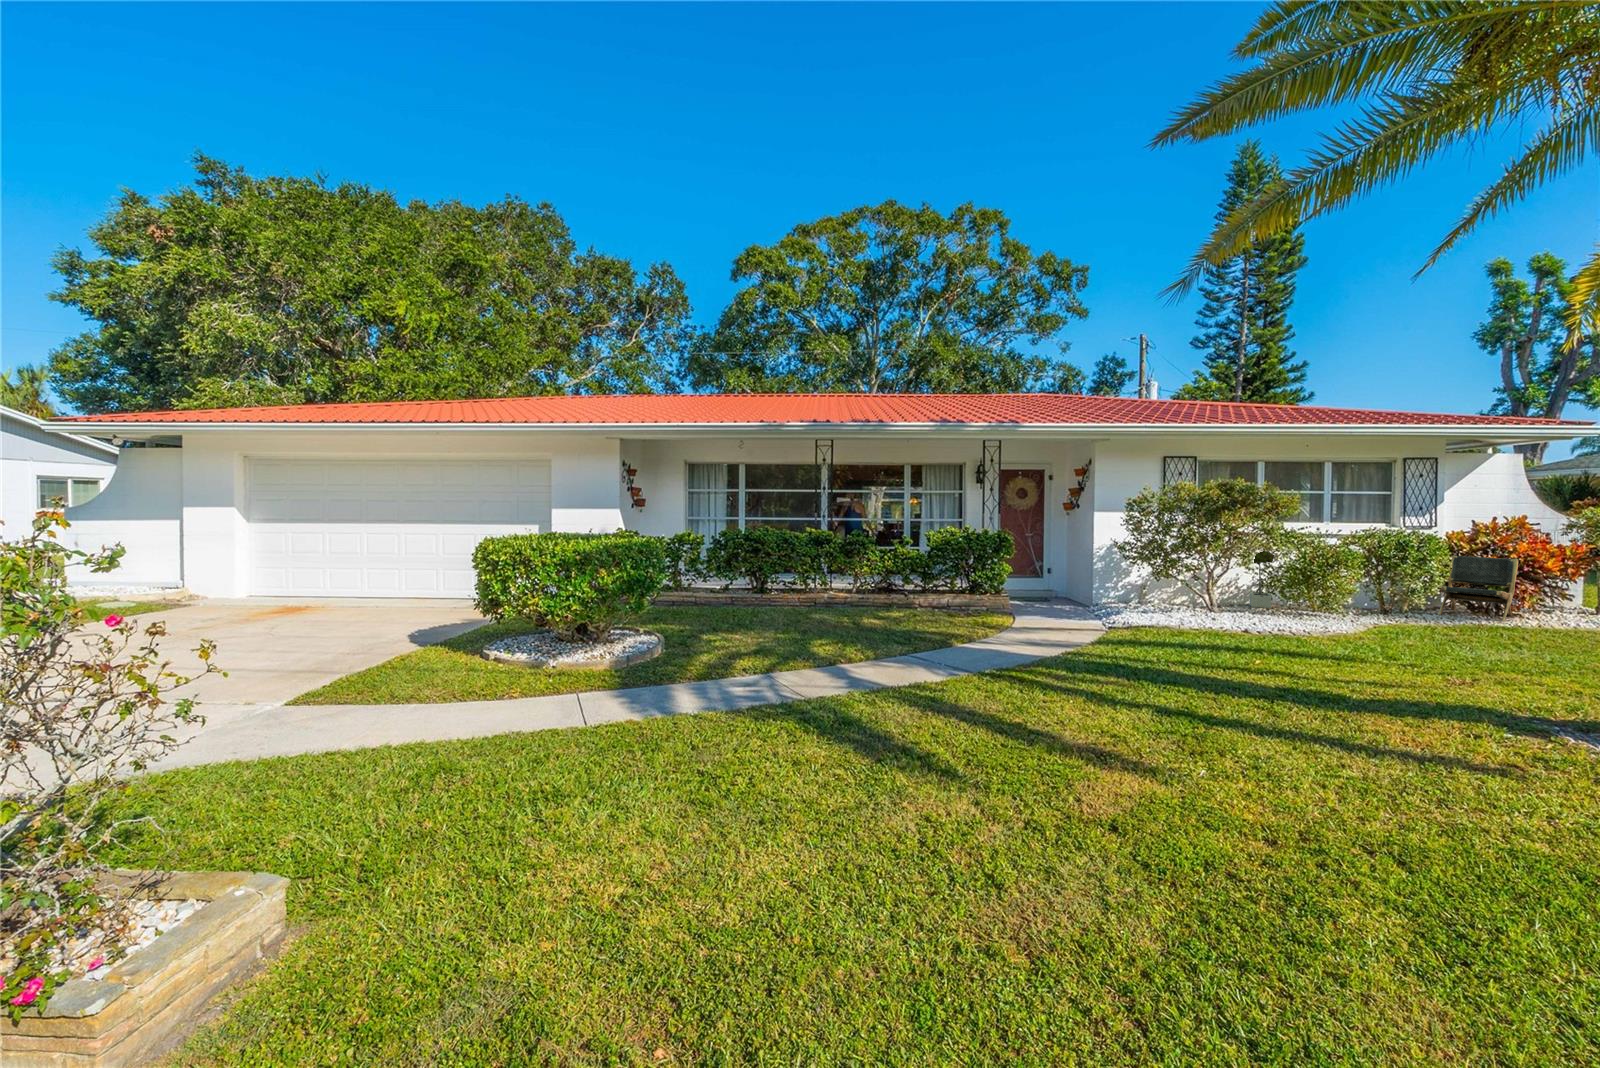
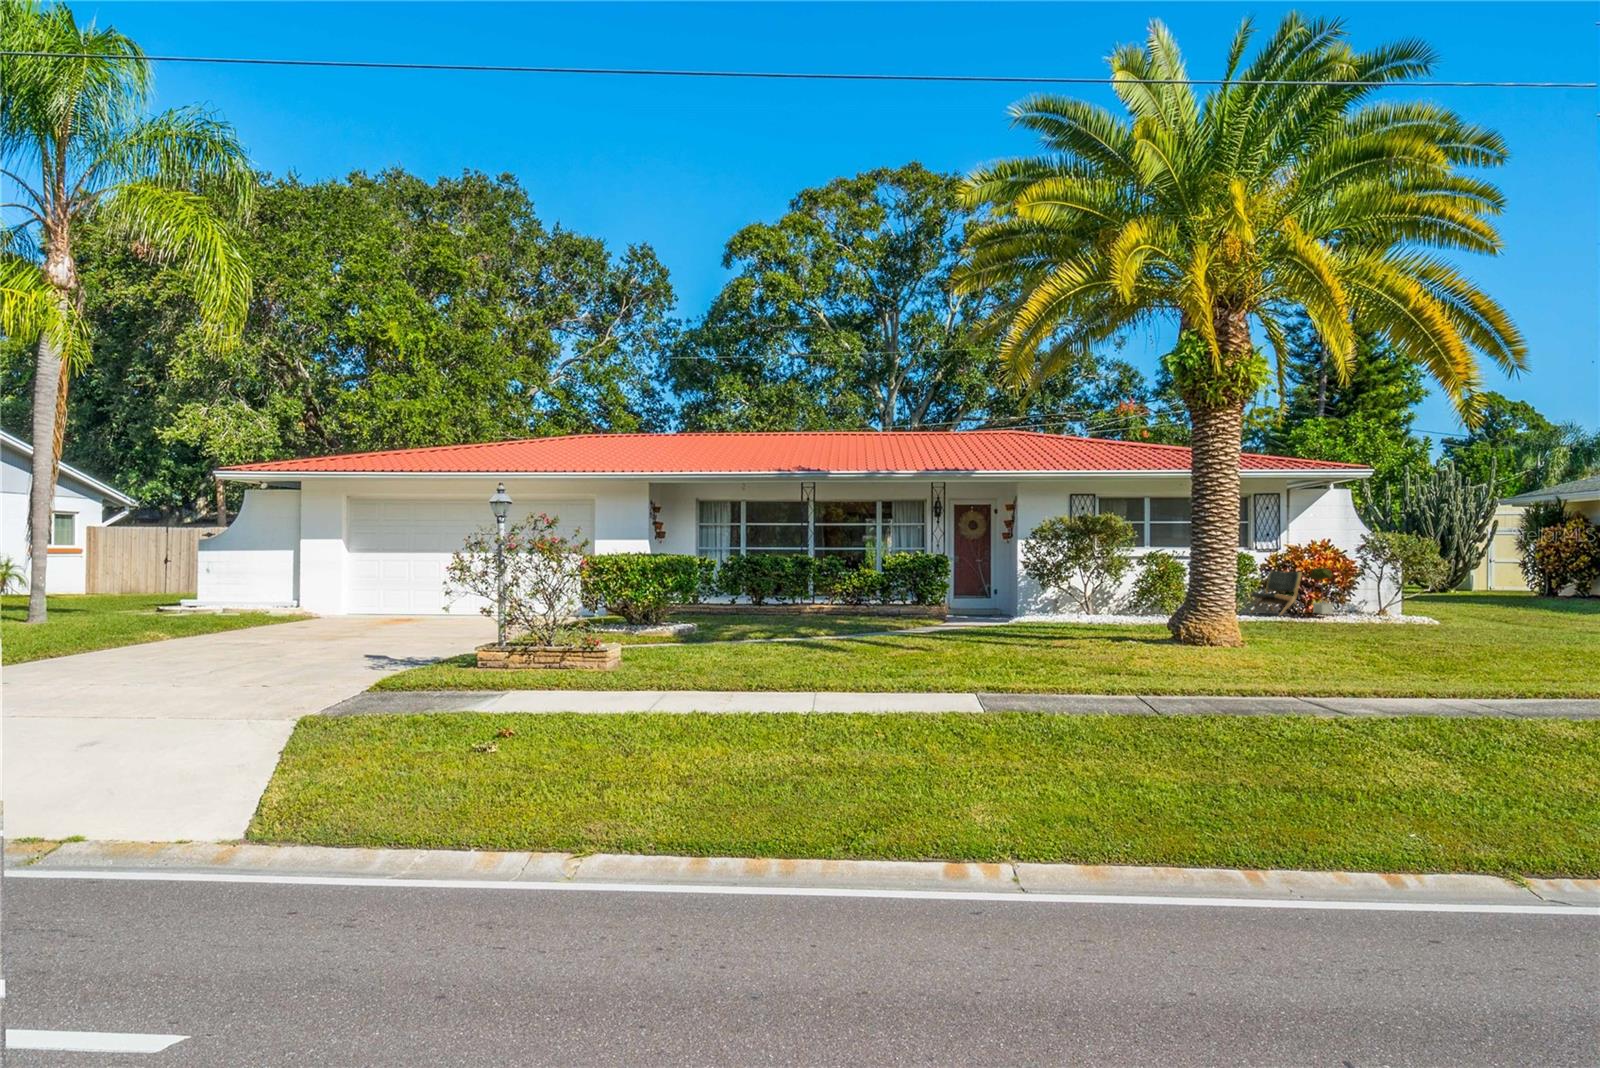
potted tree: present [1249,551,1275,608] -> present [1310,568,1333,614]

